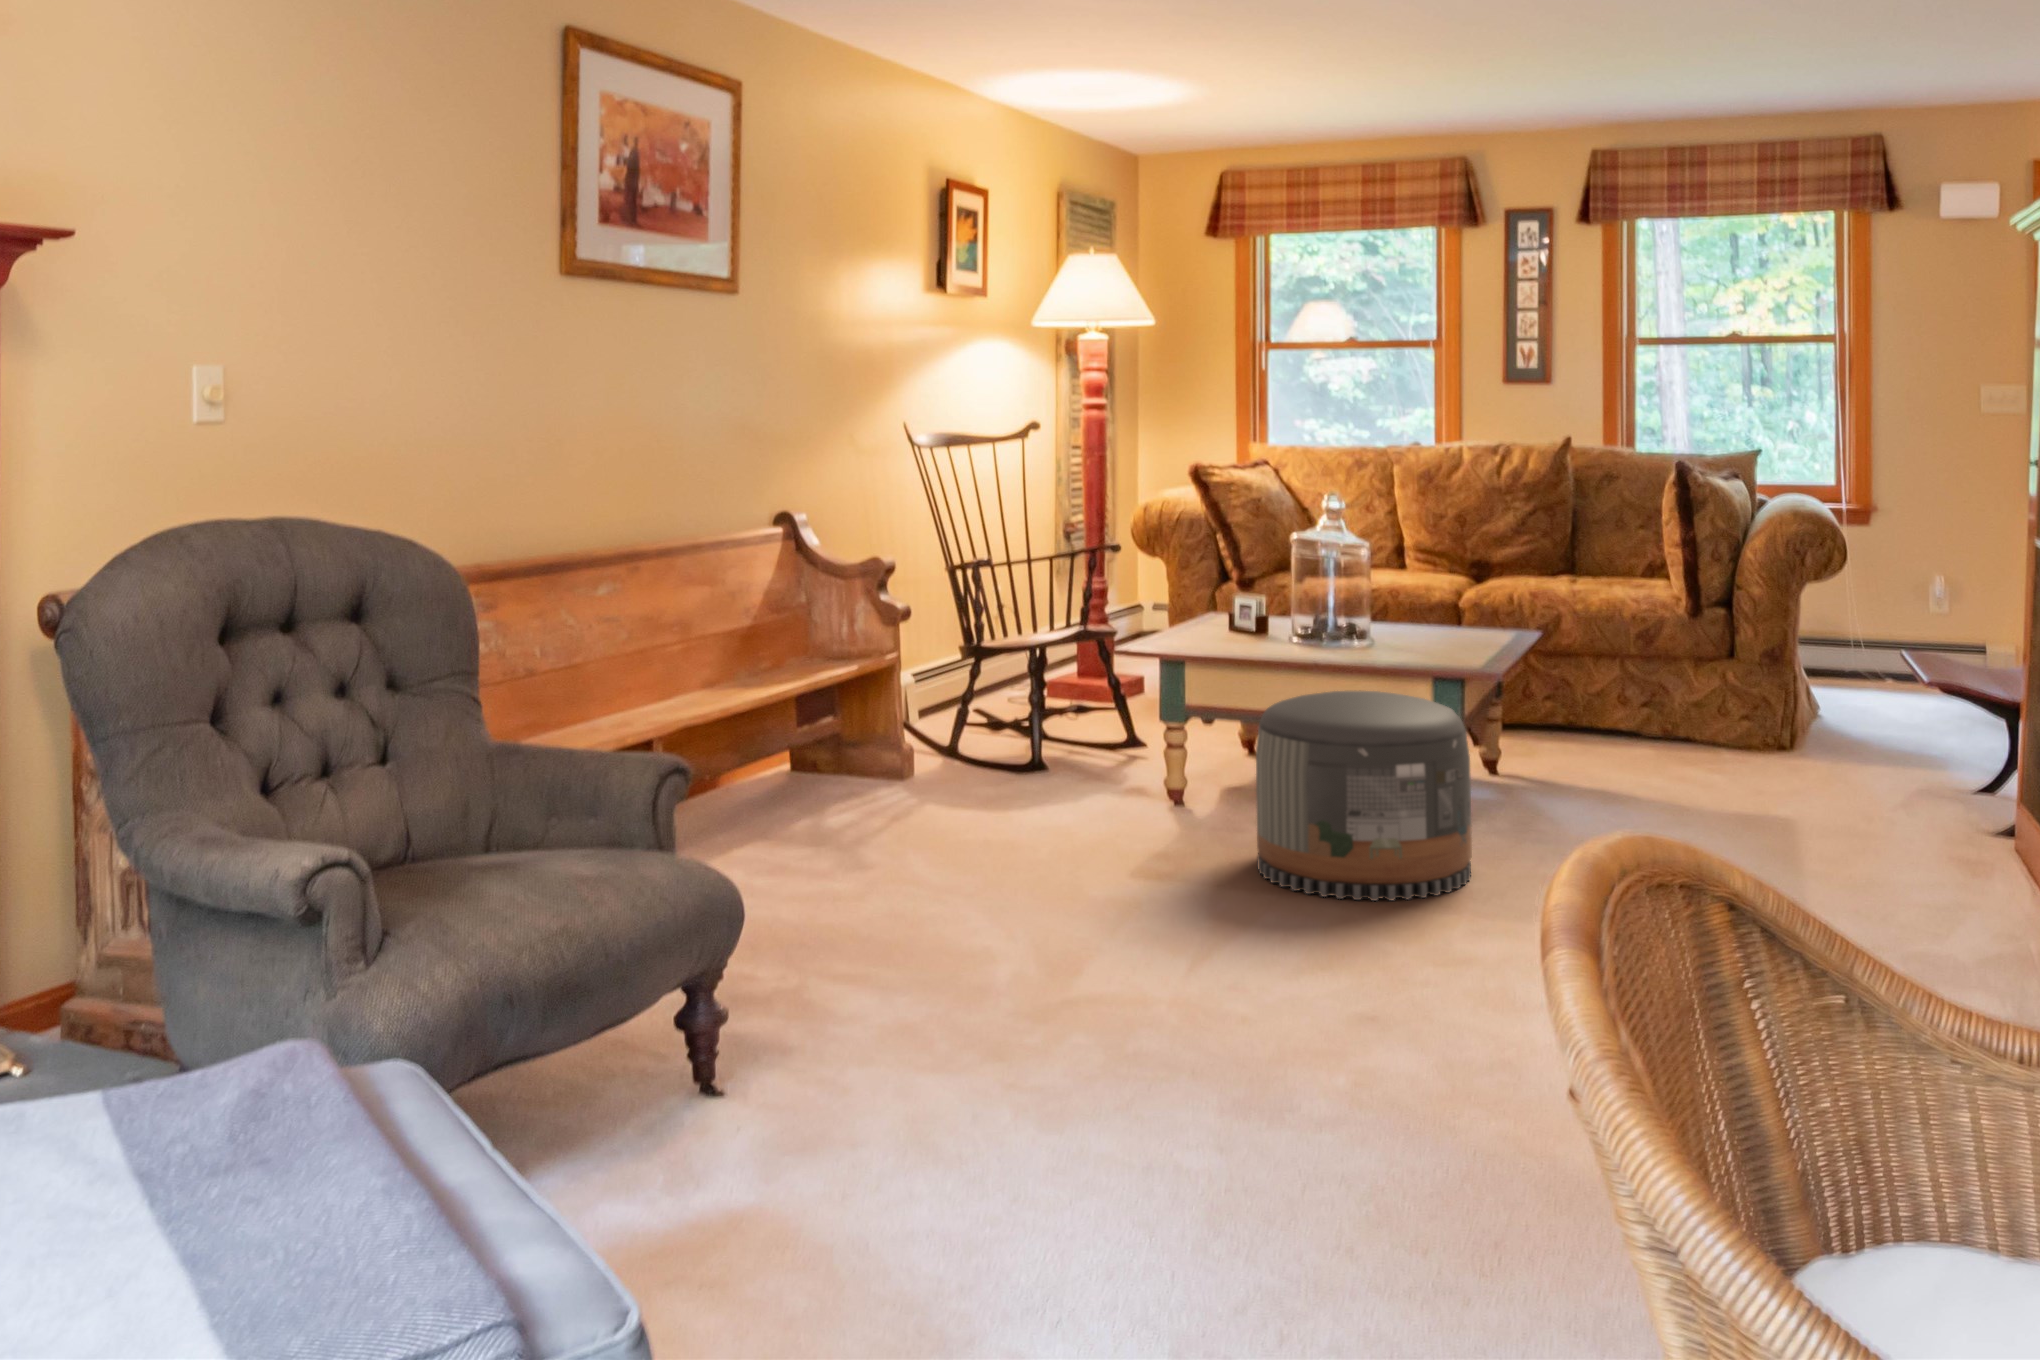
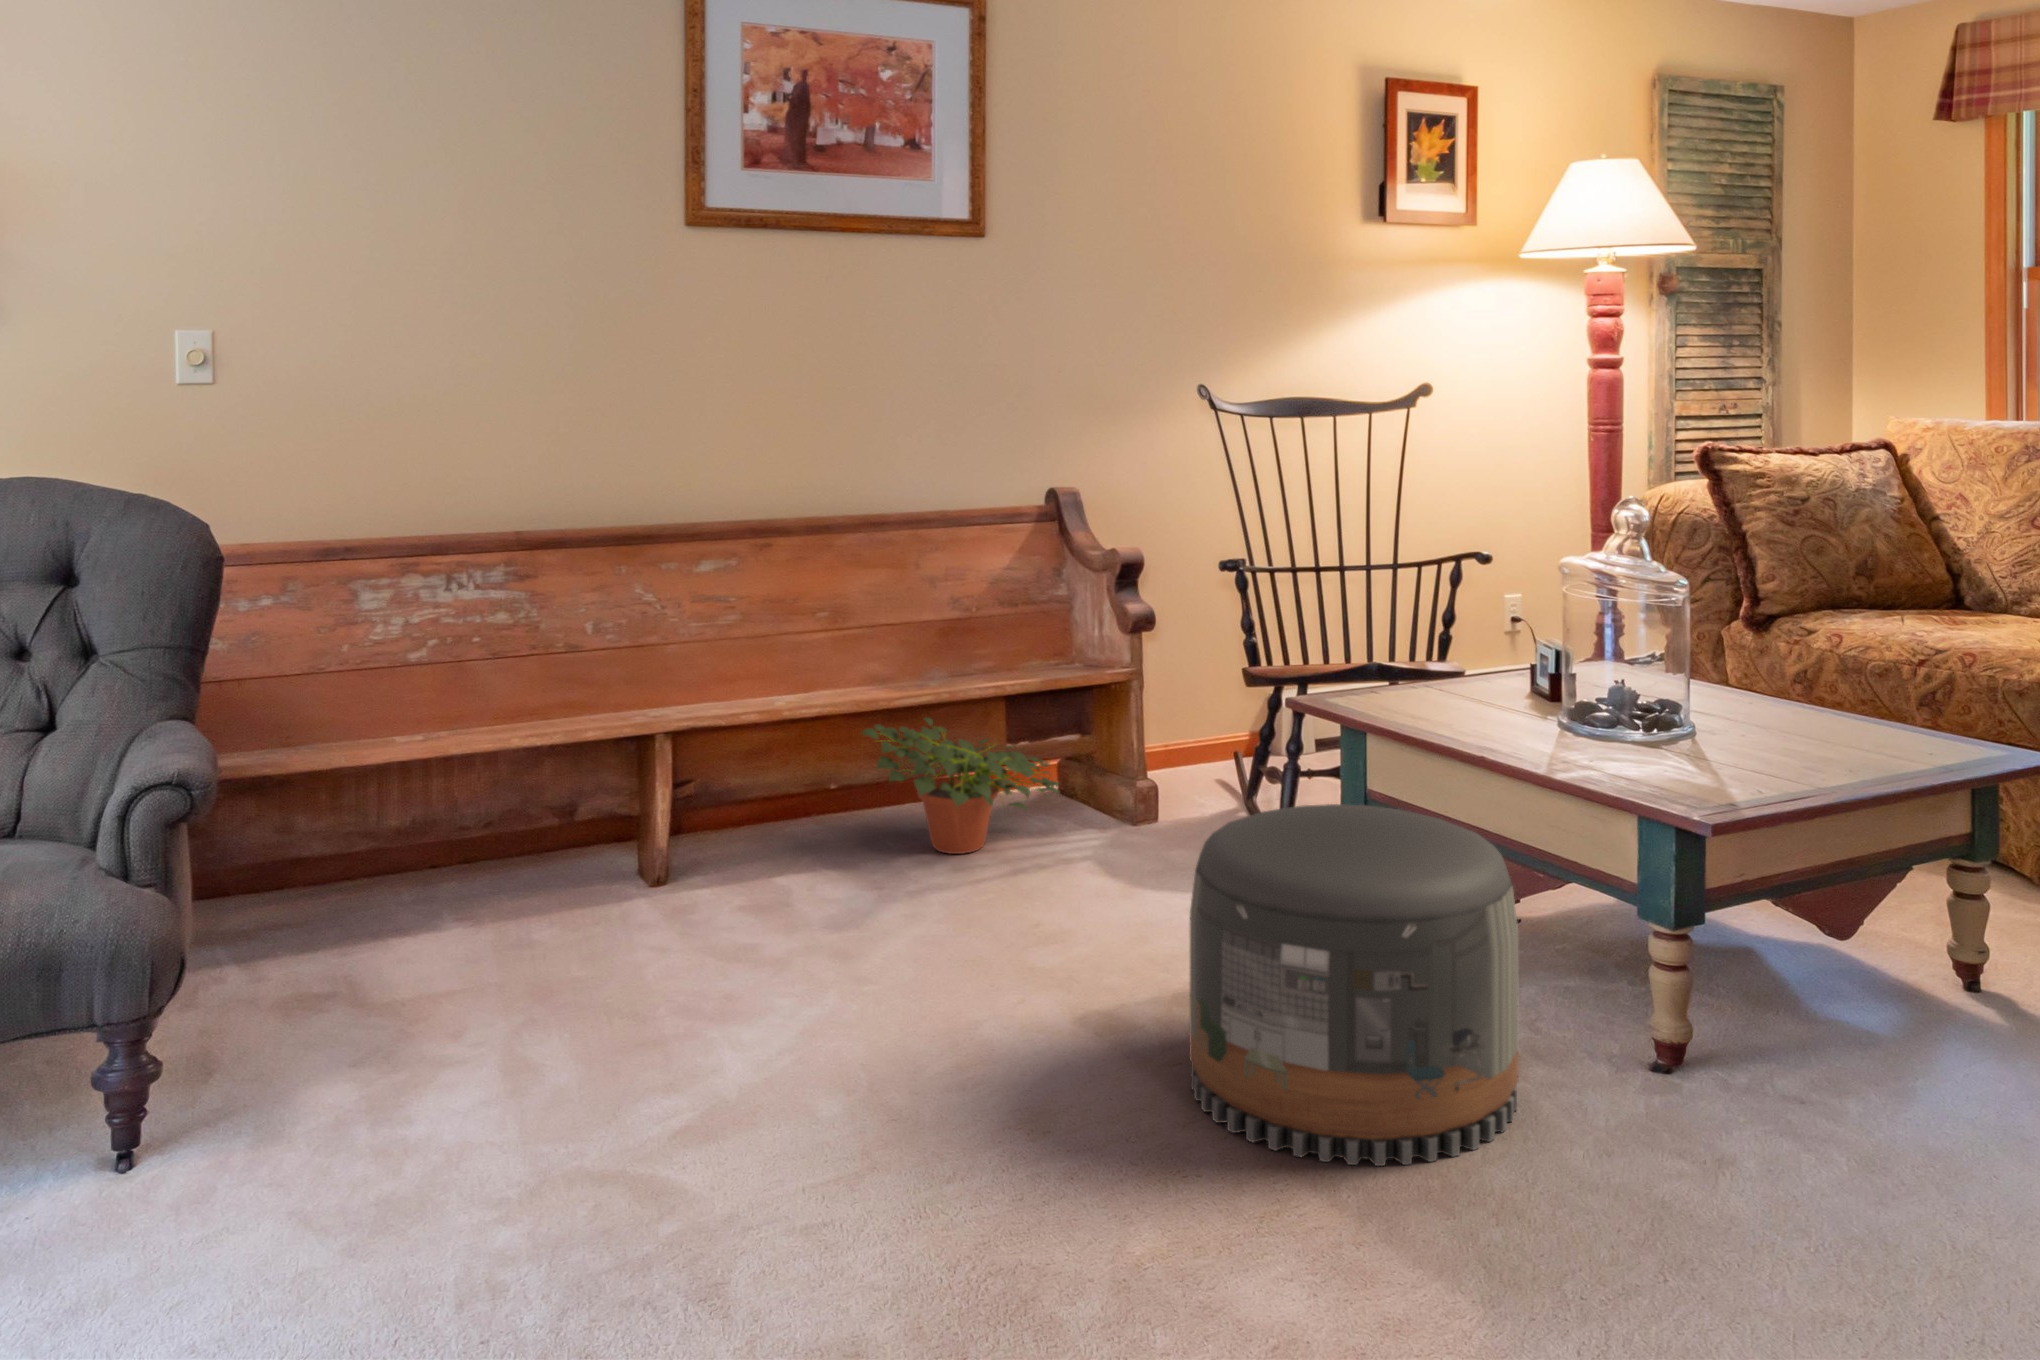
potted plant: none [721,722,912,831] -> present [862,718,1059,854]

